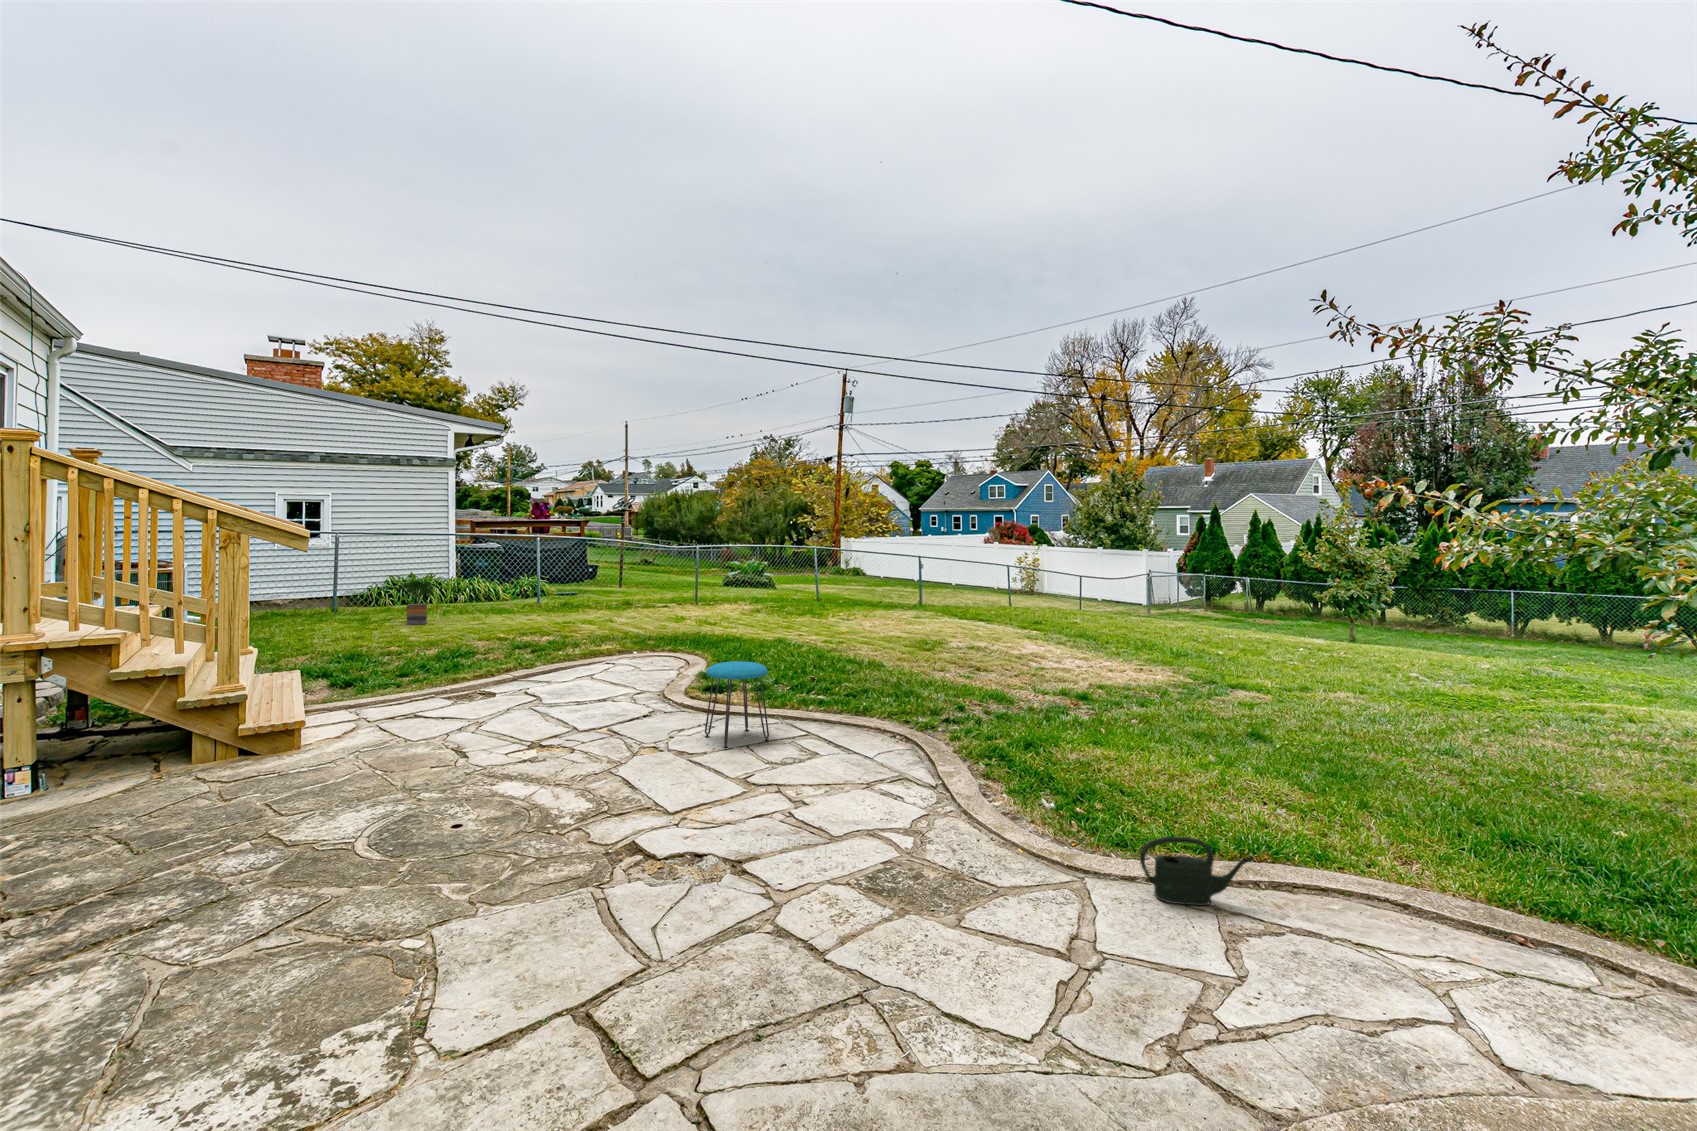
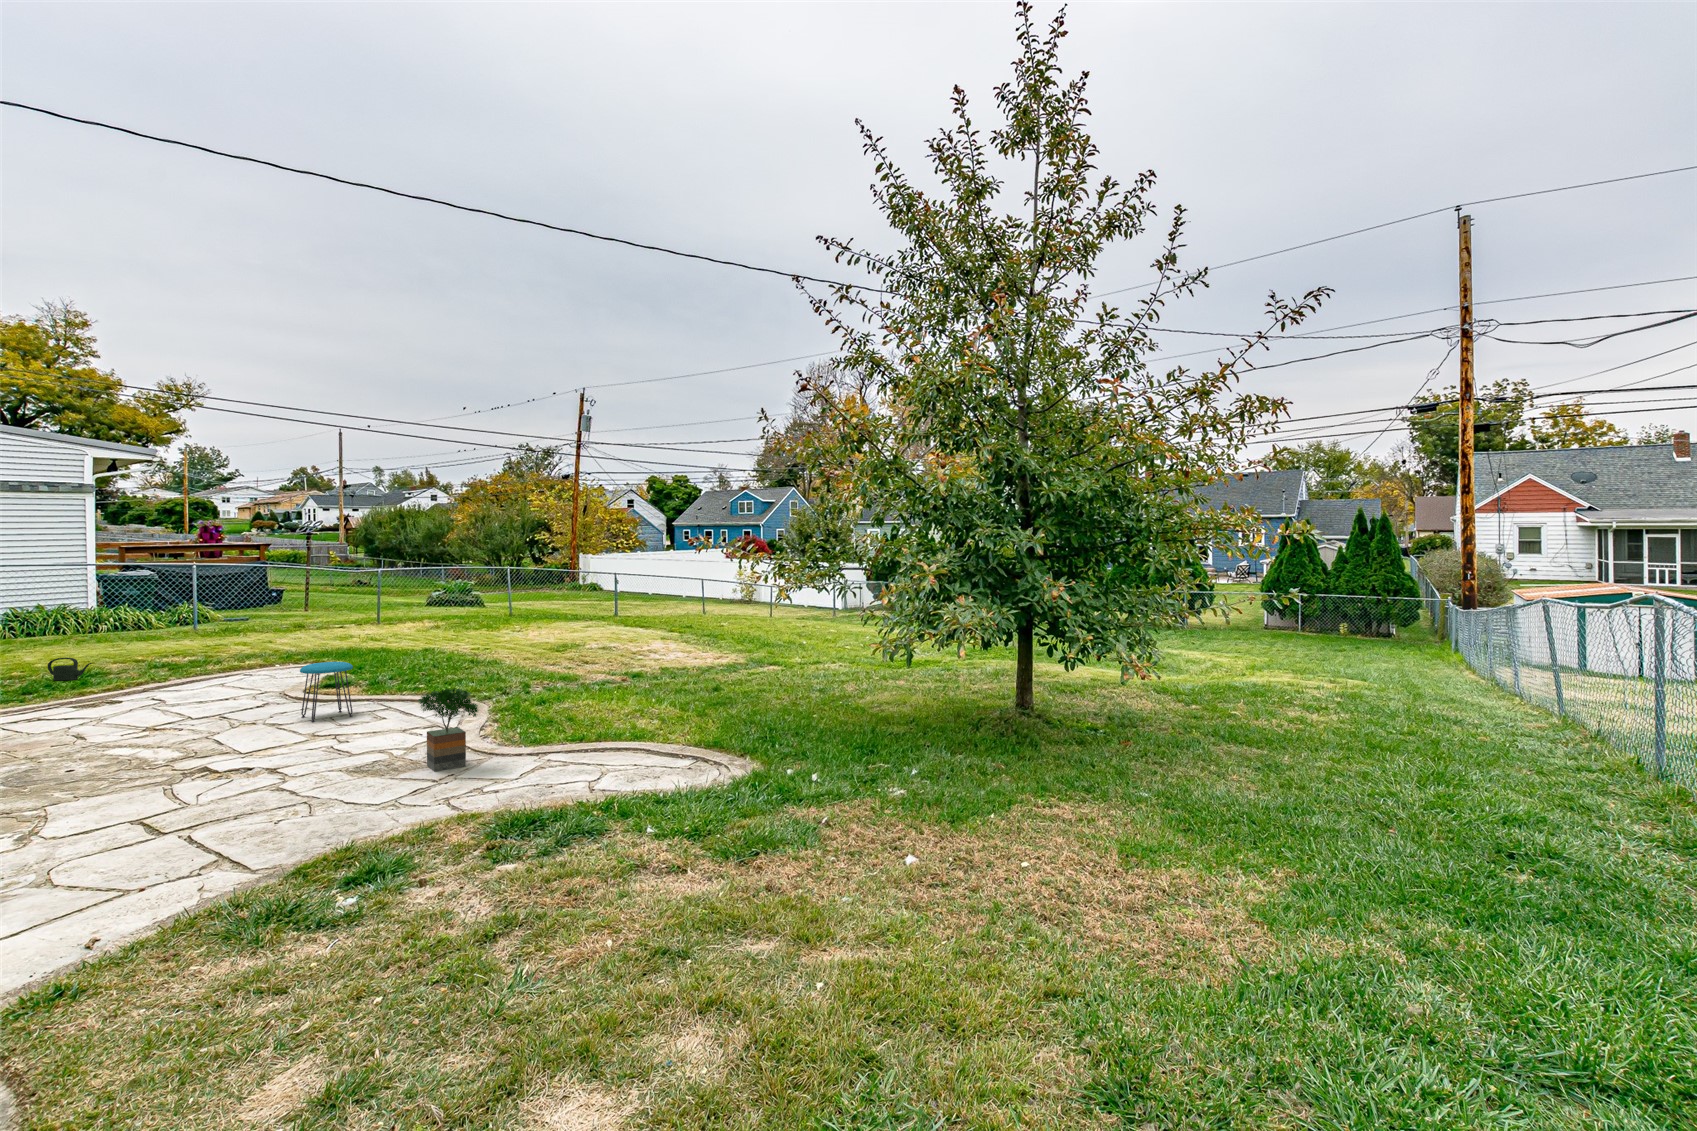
potted tree: present [402,580,434,625] -> present [418,688,478,772]
watering can: present [1140,837,1252,905] -> present [47,658,92,681]

